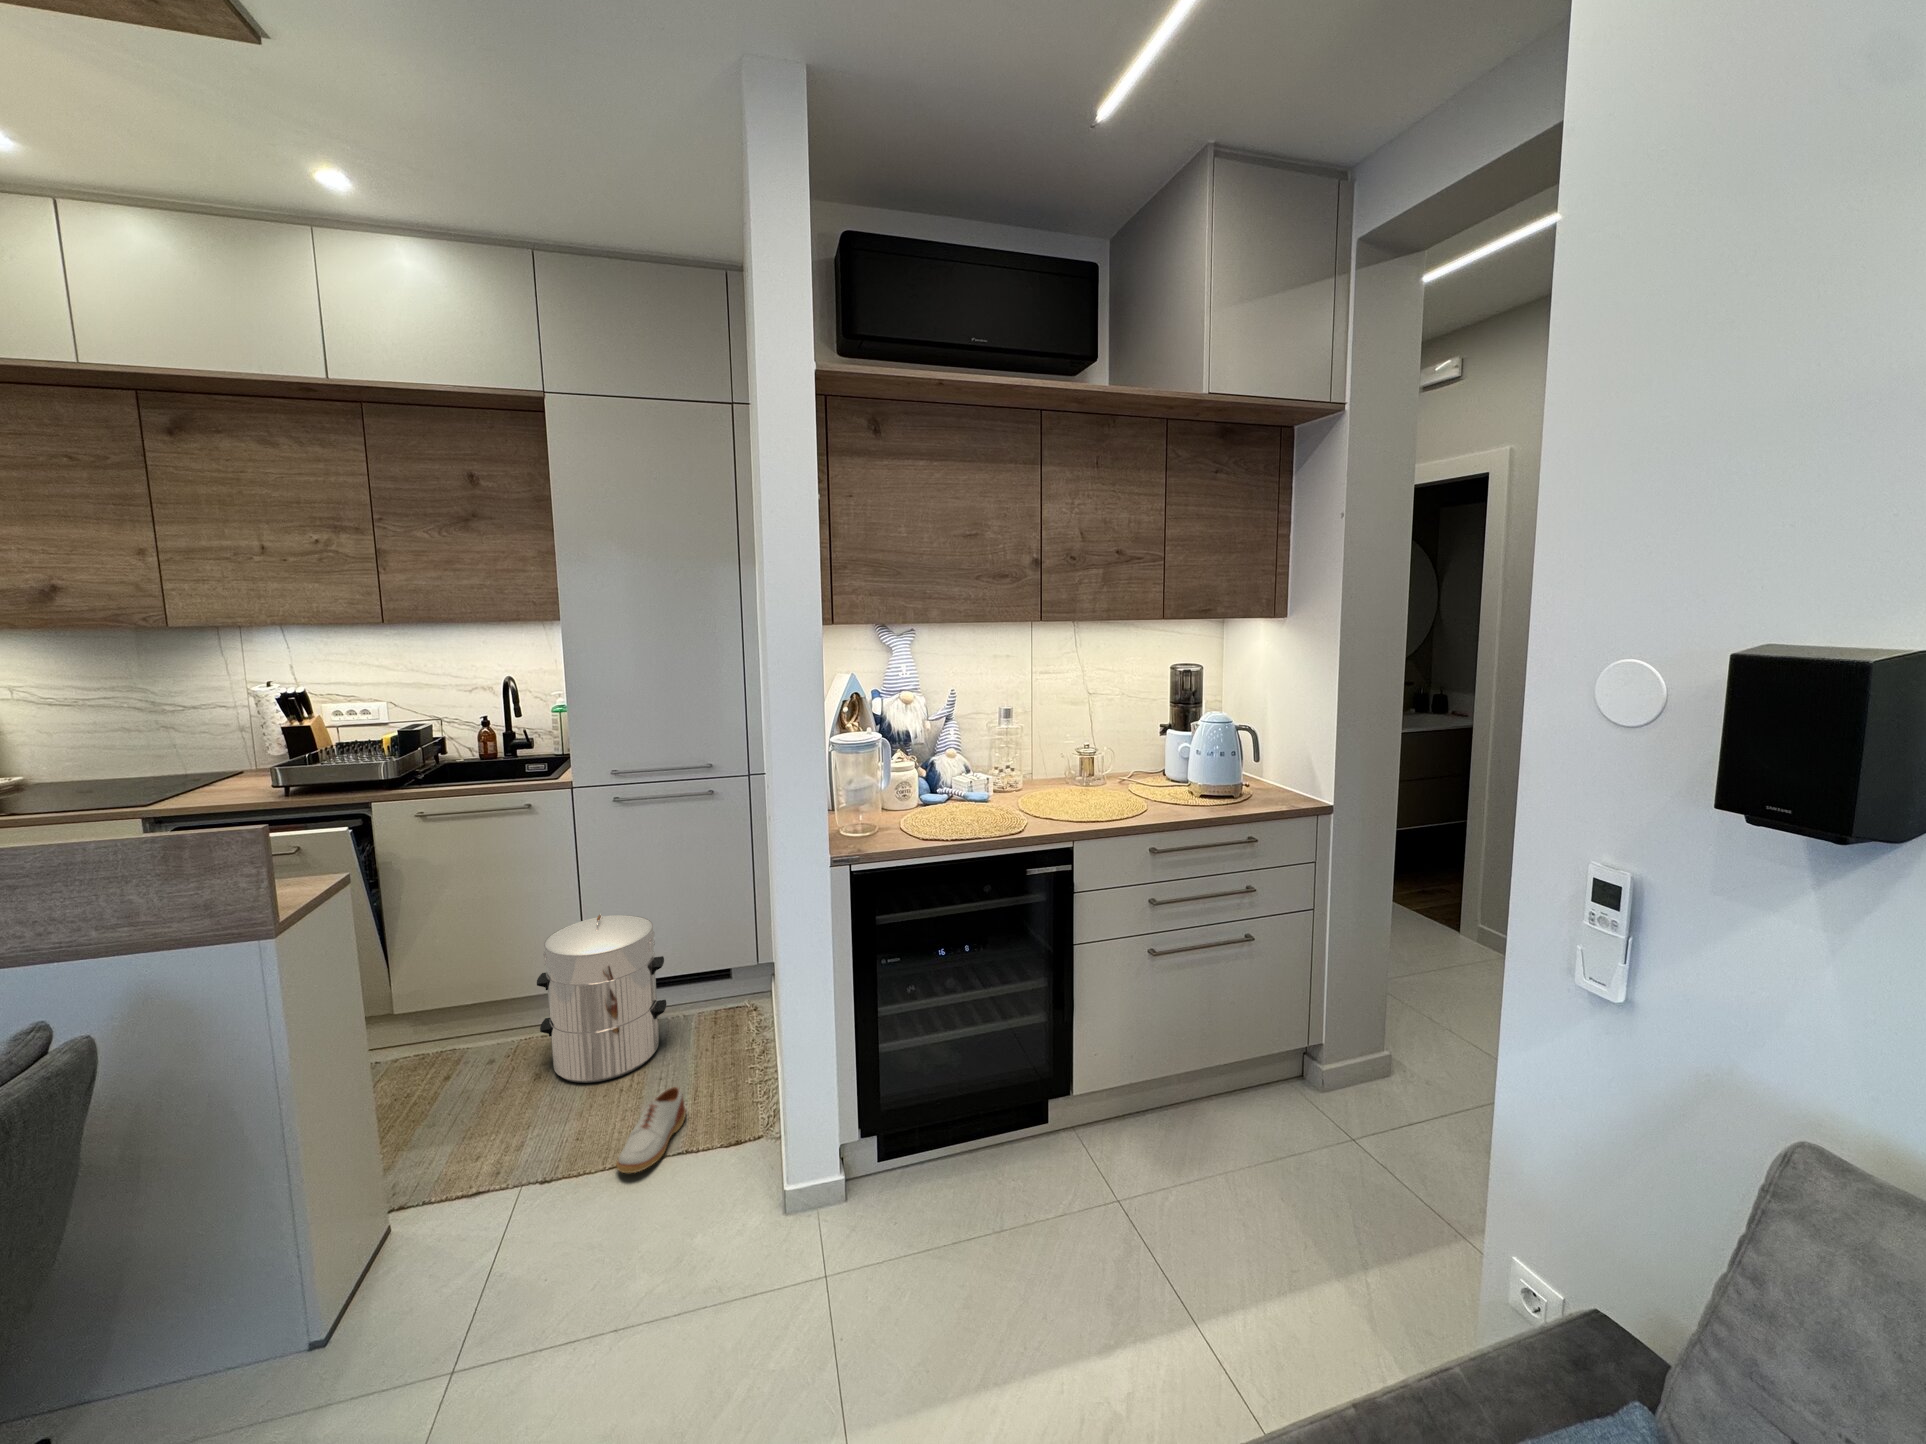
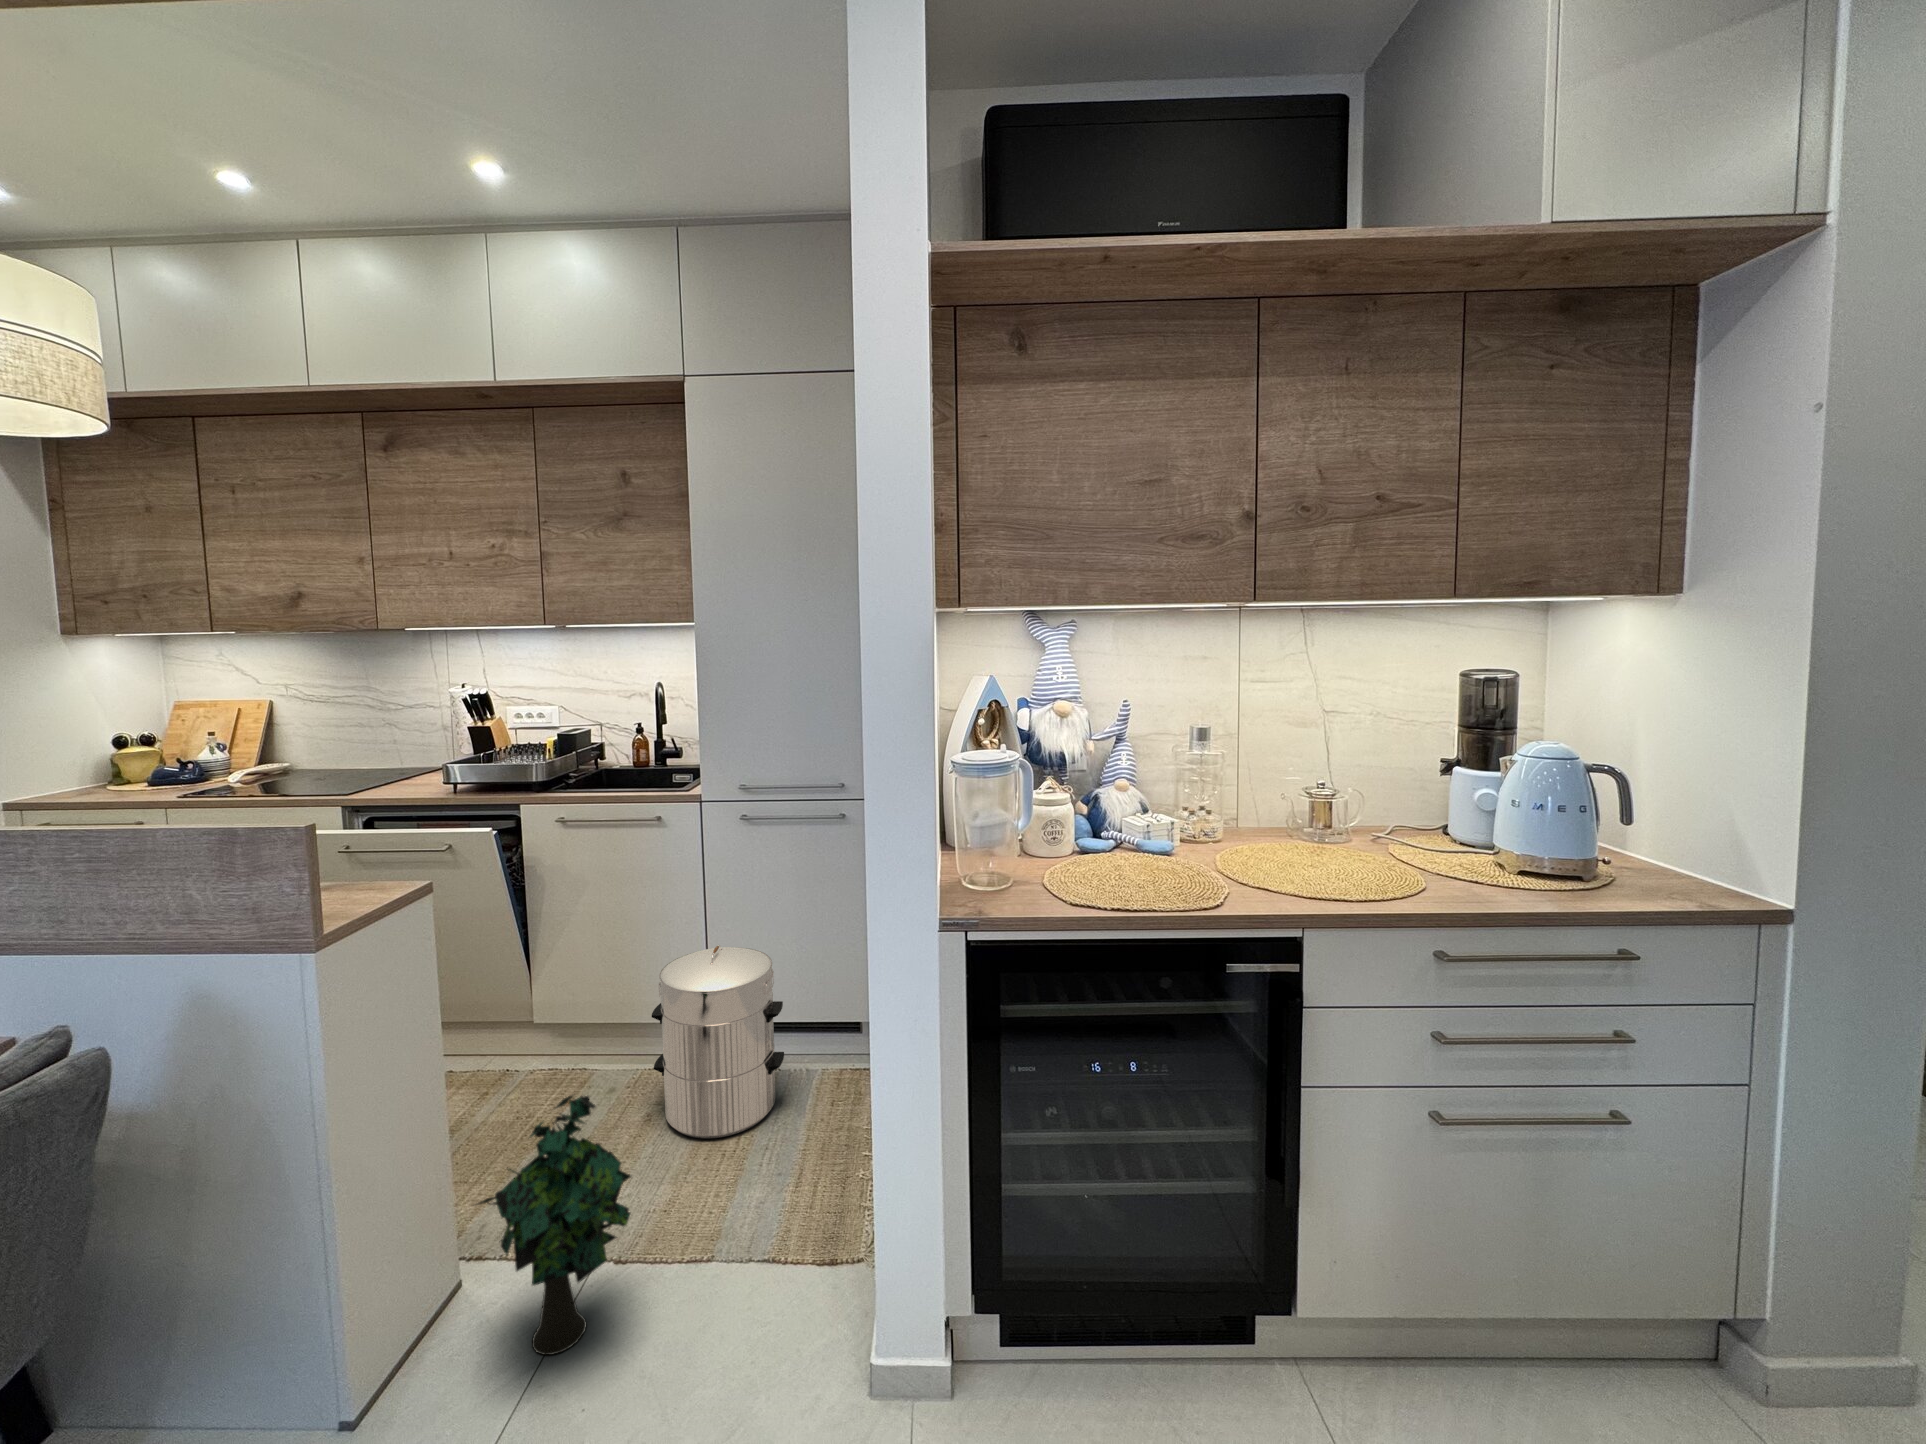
decorative plant: none [417,1039,567,1259] -> present [477,1095,631,1355]
shoe: present [616,1087,686,1173] -> none [693,1169,783,1276]

